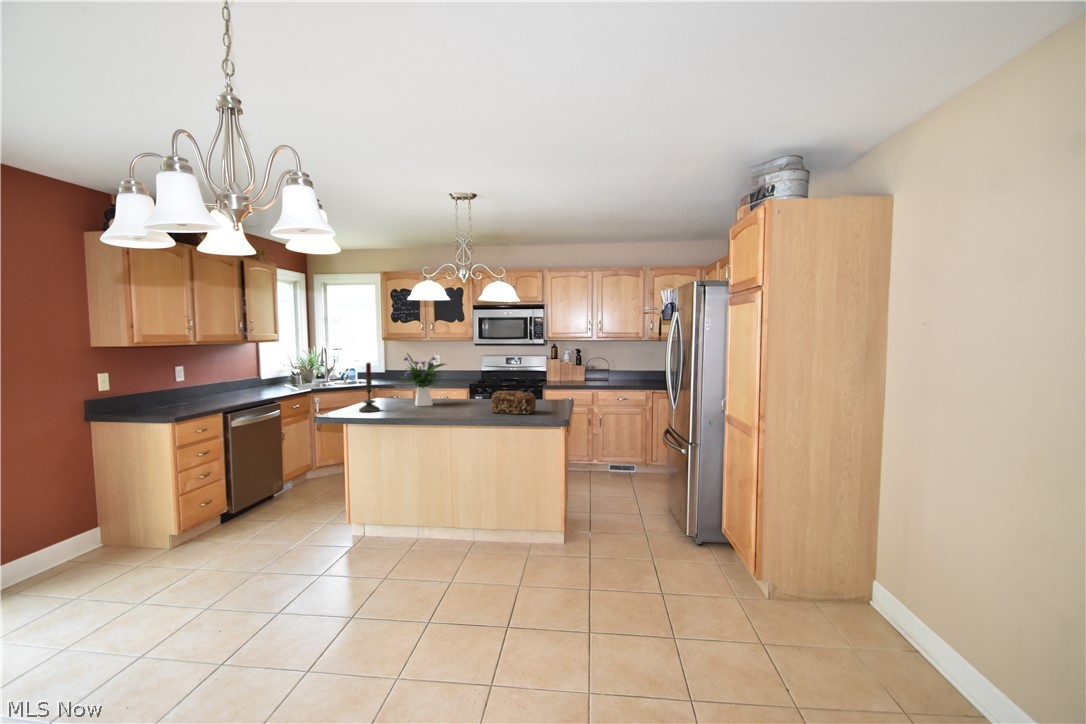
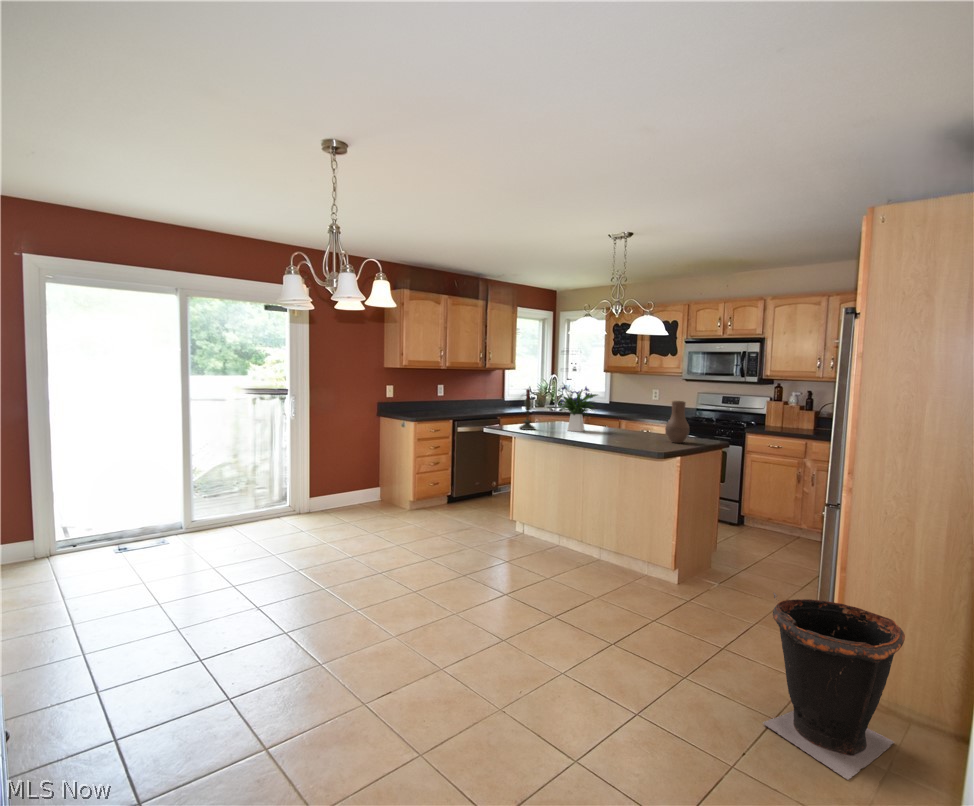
vase: none [532,365,553,405] -> present [666,401,690,443]
bread loaf: present [491,391,536,414] -> none [607,421,649,445]
trash can: none [803,526,927,680] -> present [763,593,905,780]

